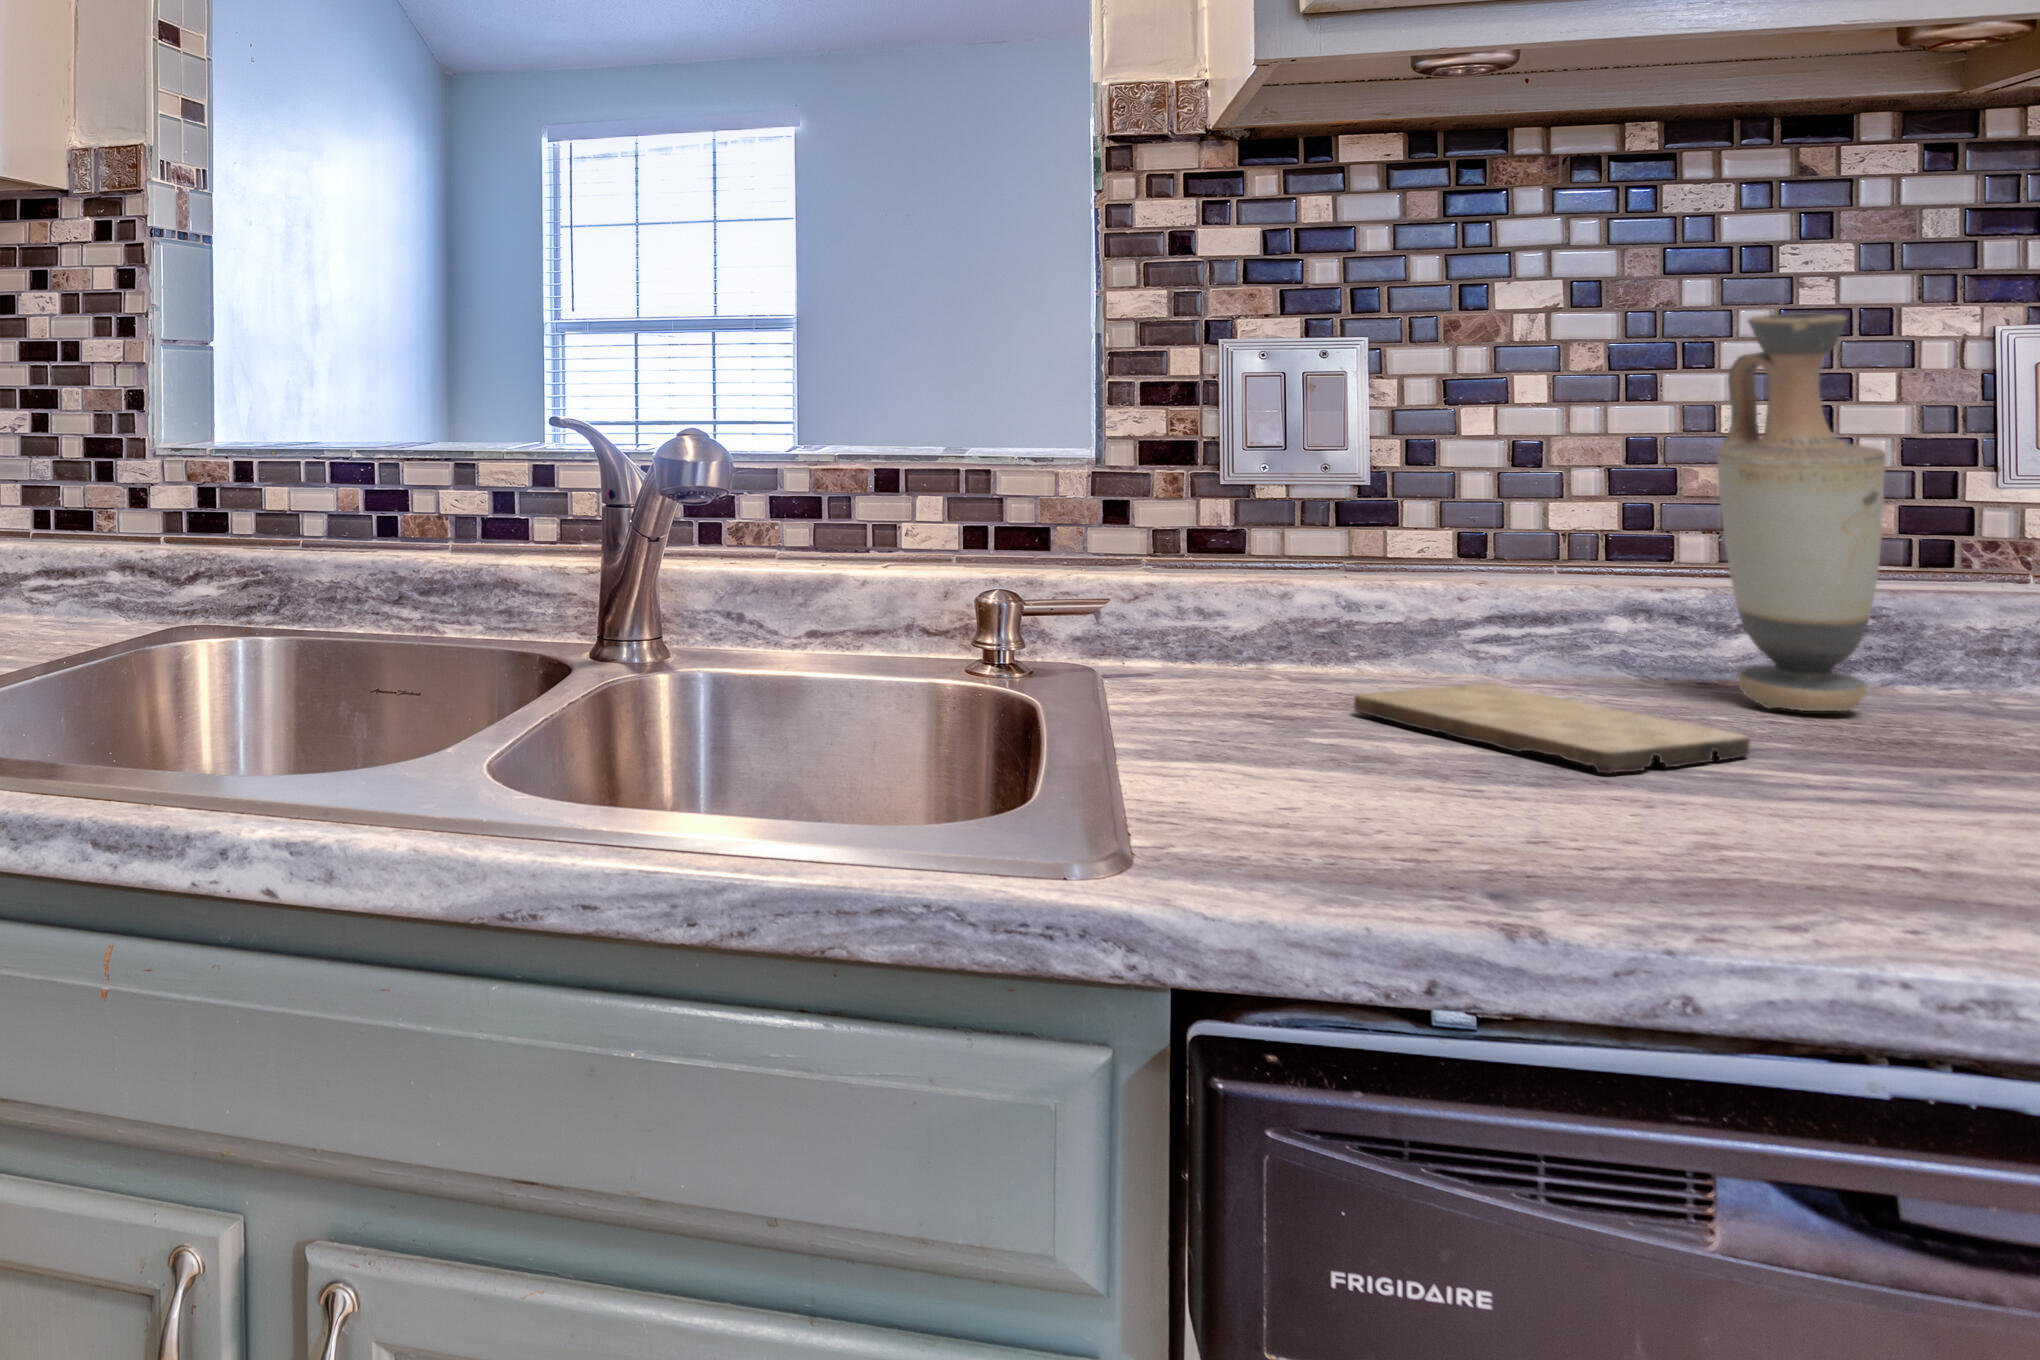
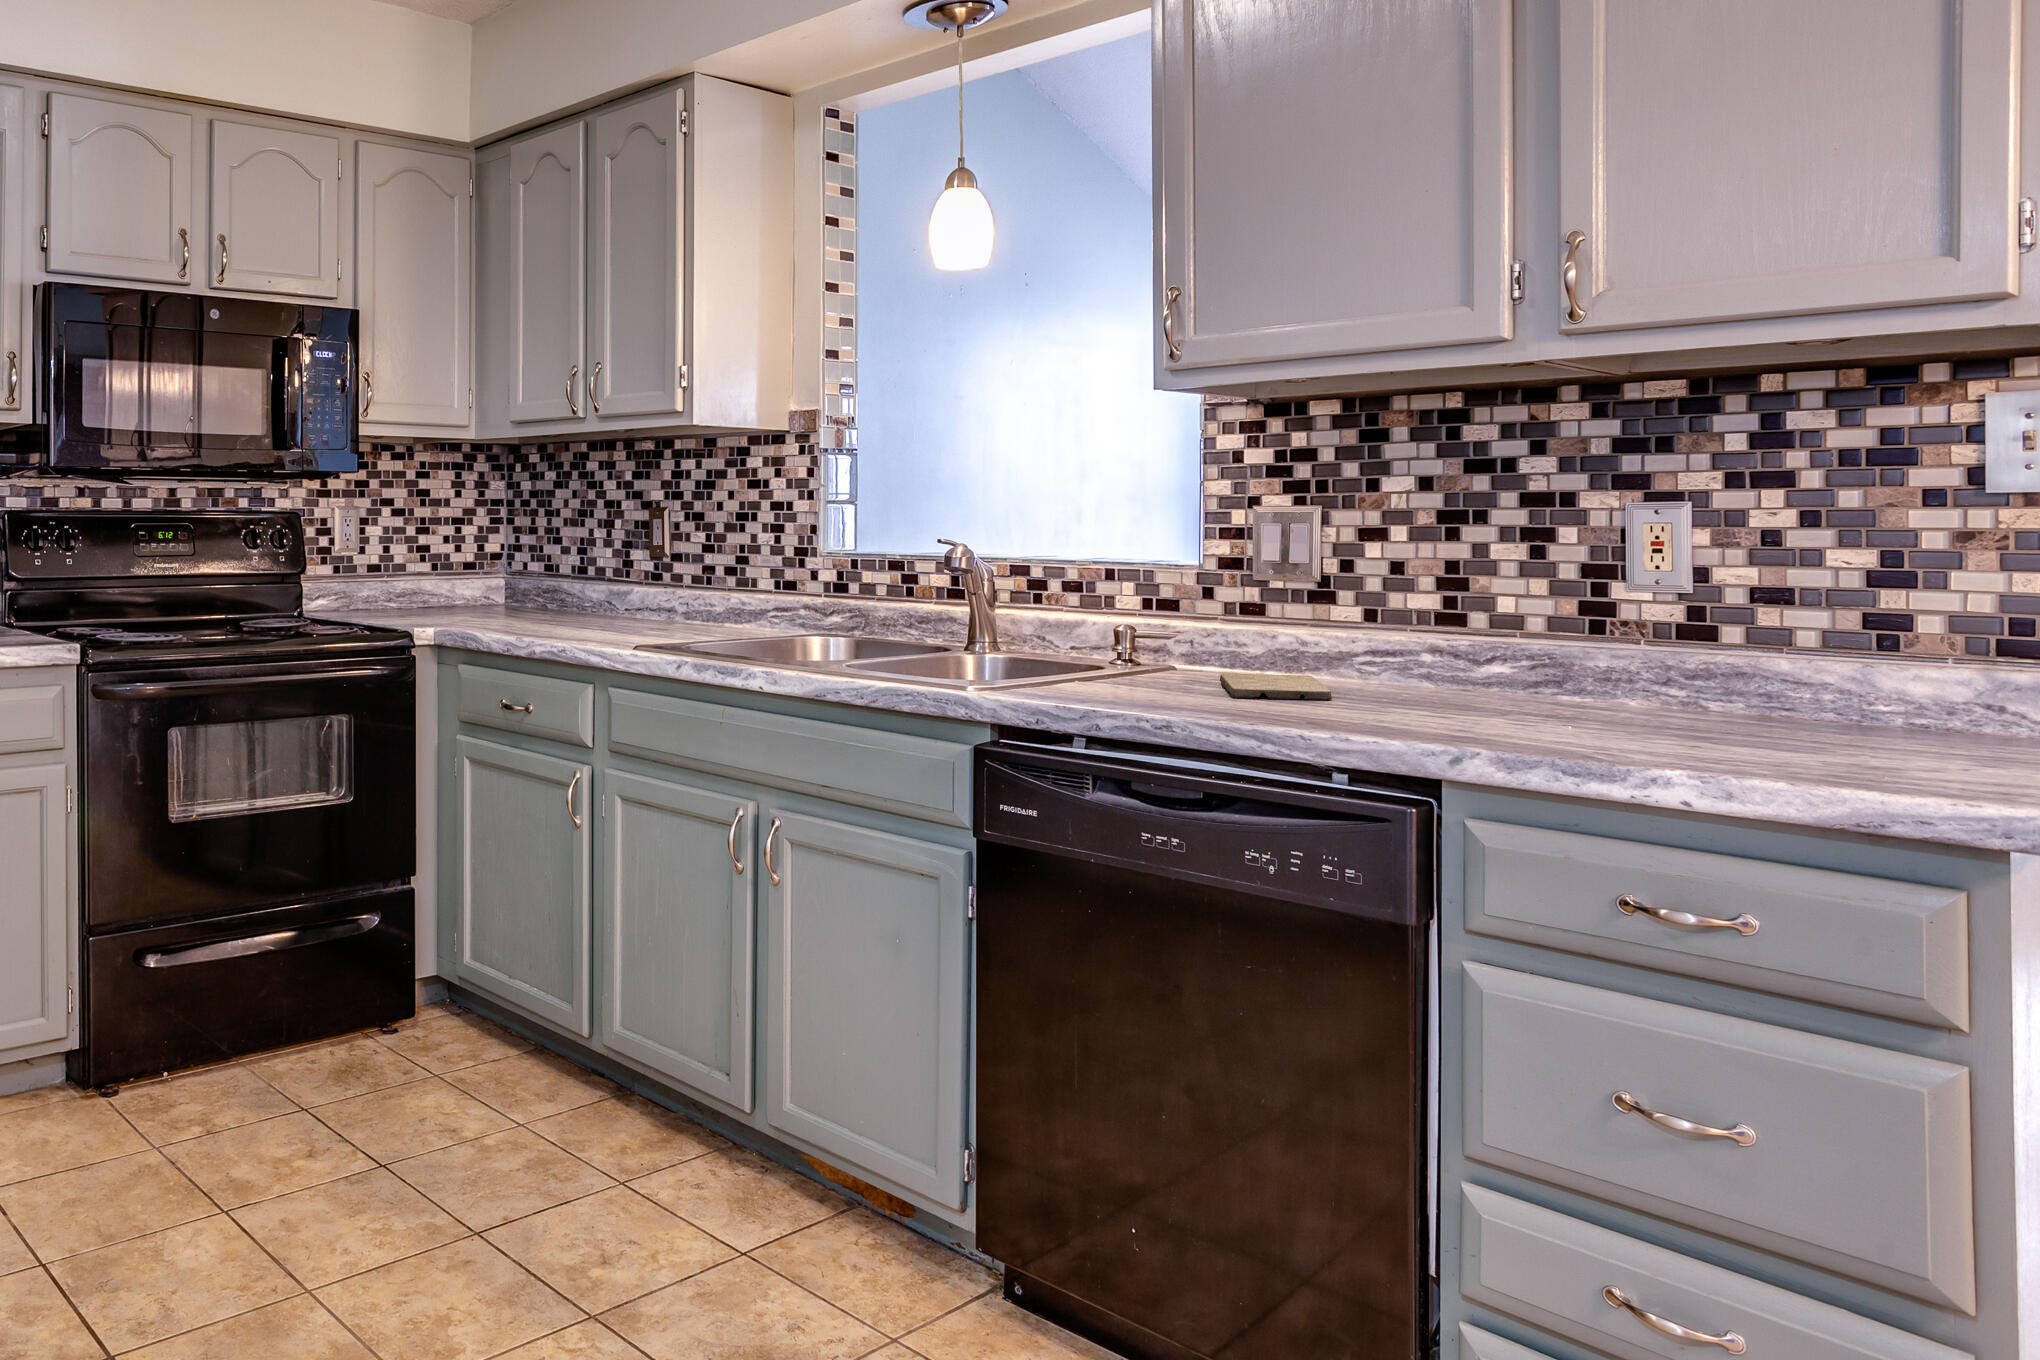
vase: present [1718,313,1886,711] -> none [1419,501,1493,696]

